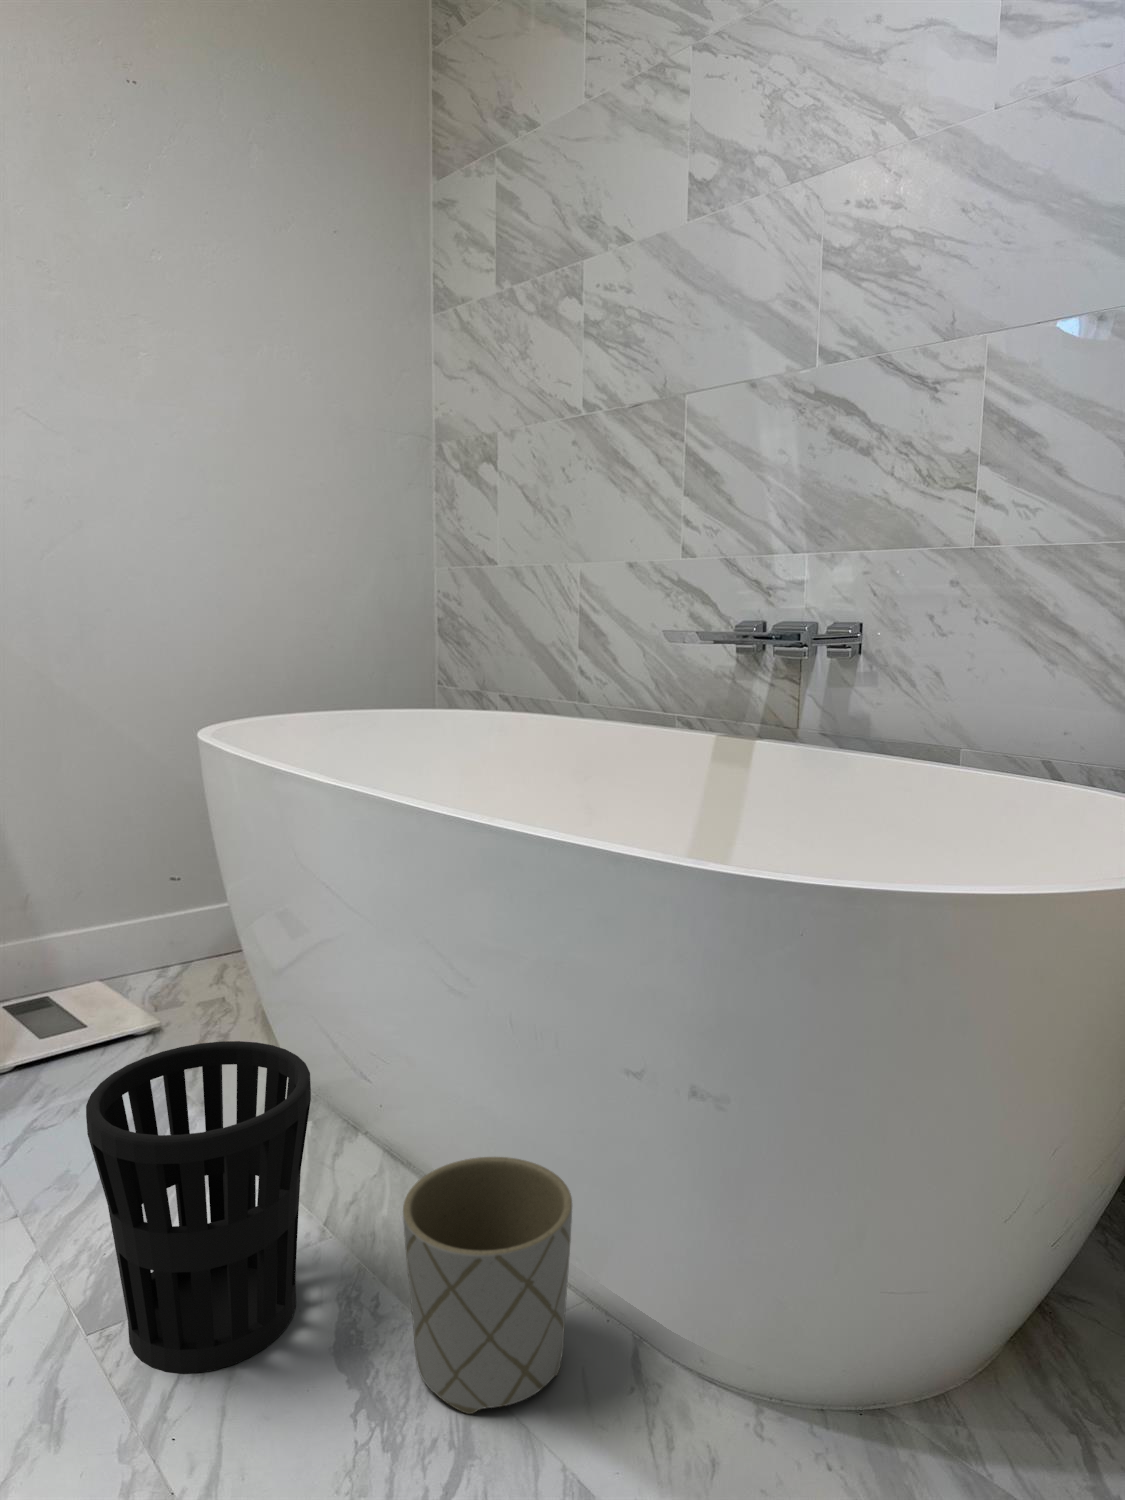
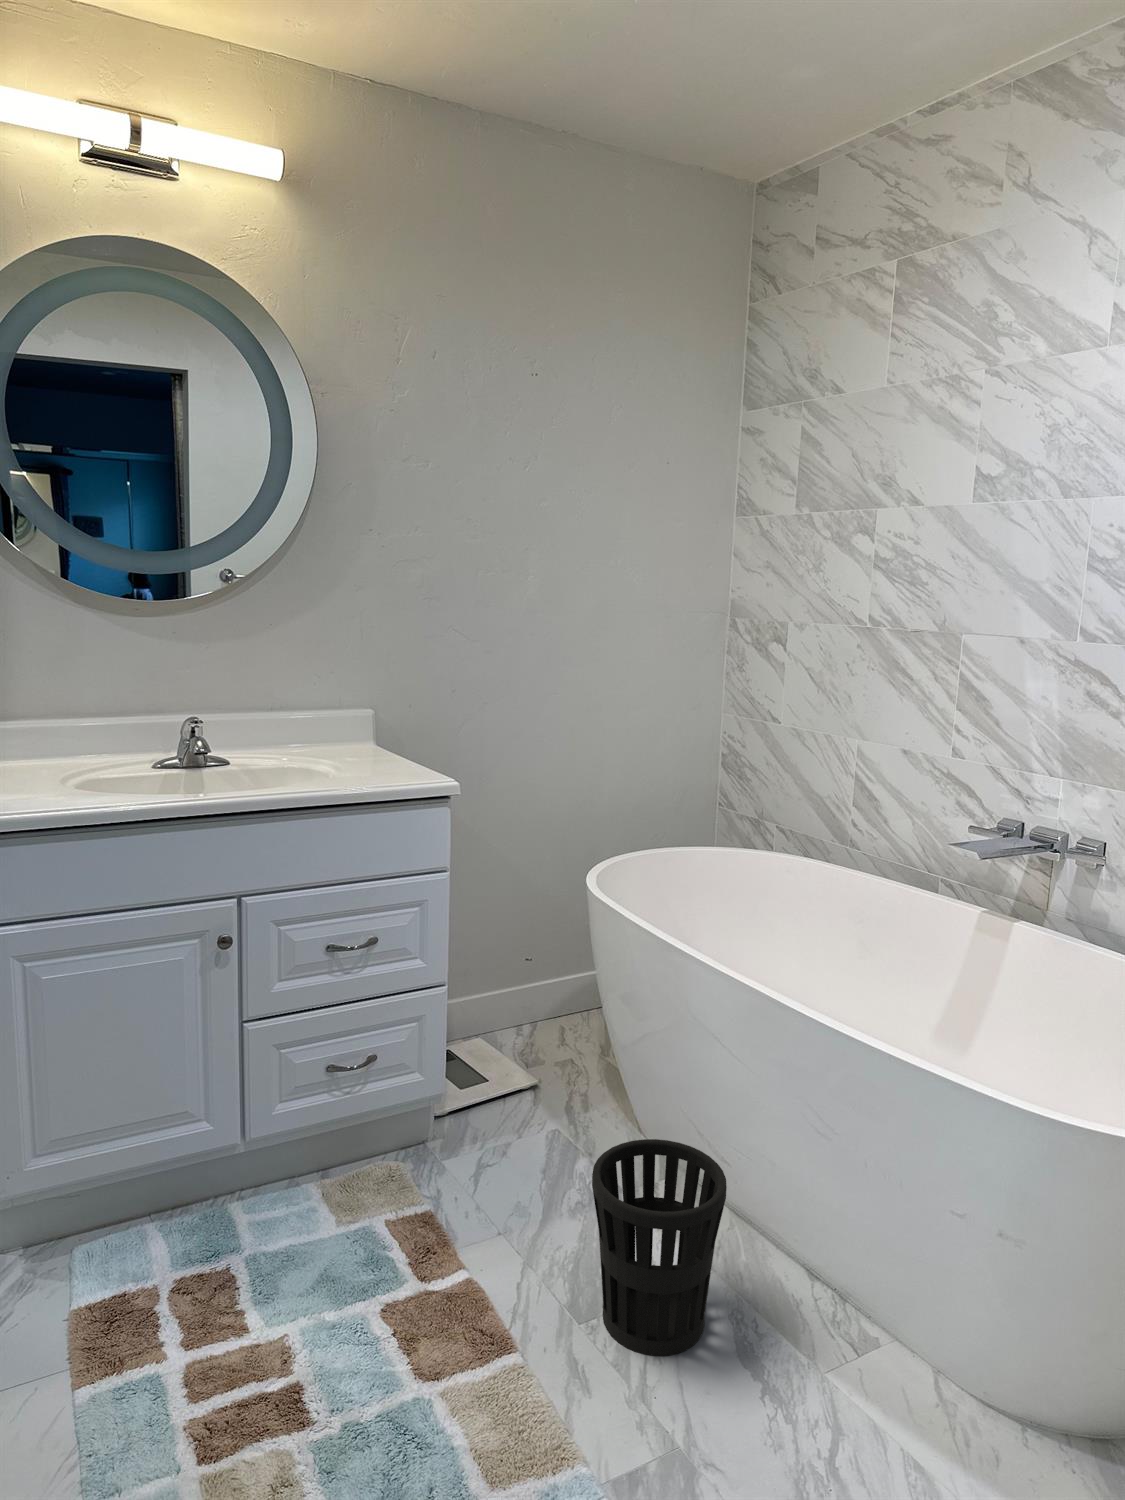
planter: present [403,1157,572,1414] -> none [793,1241,905,1410]

